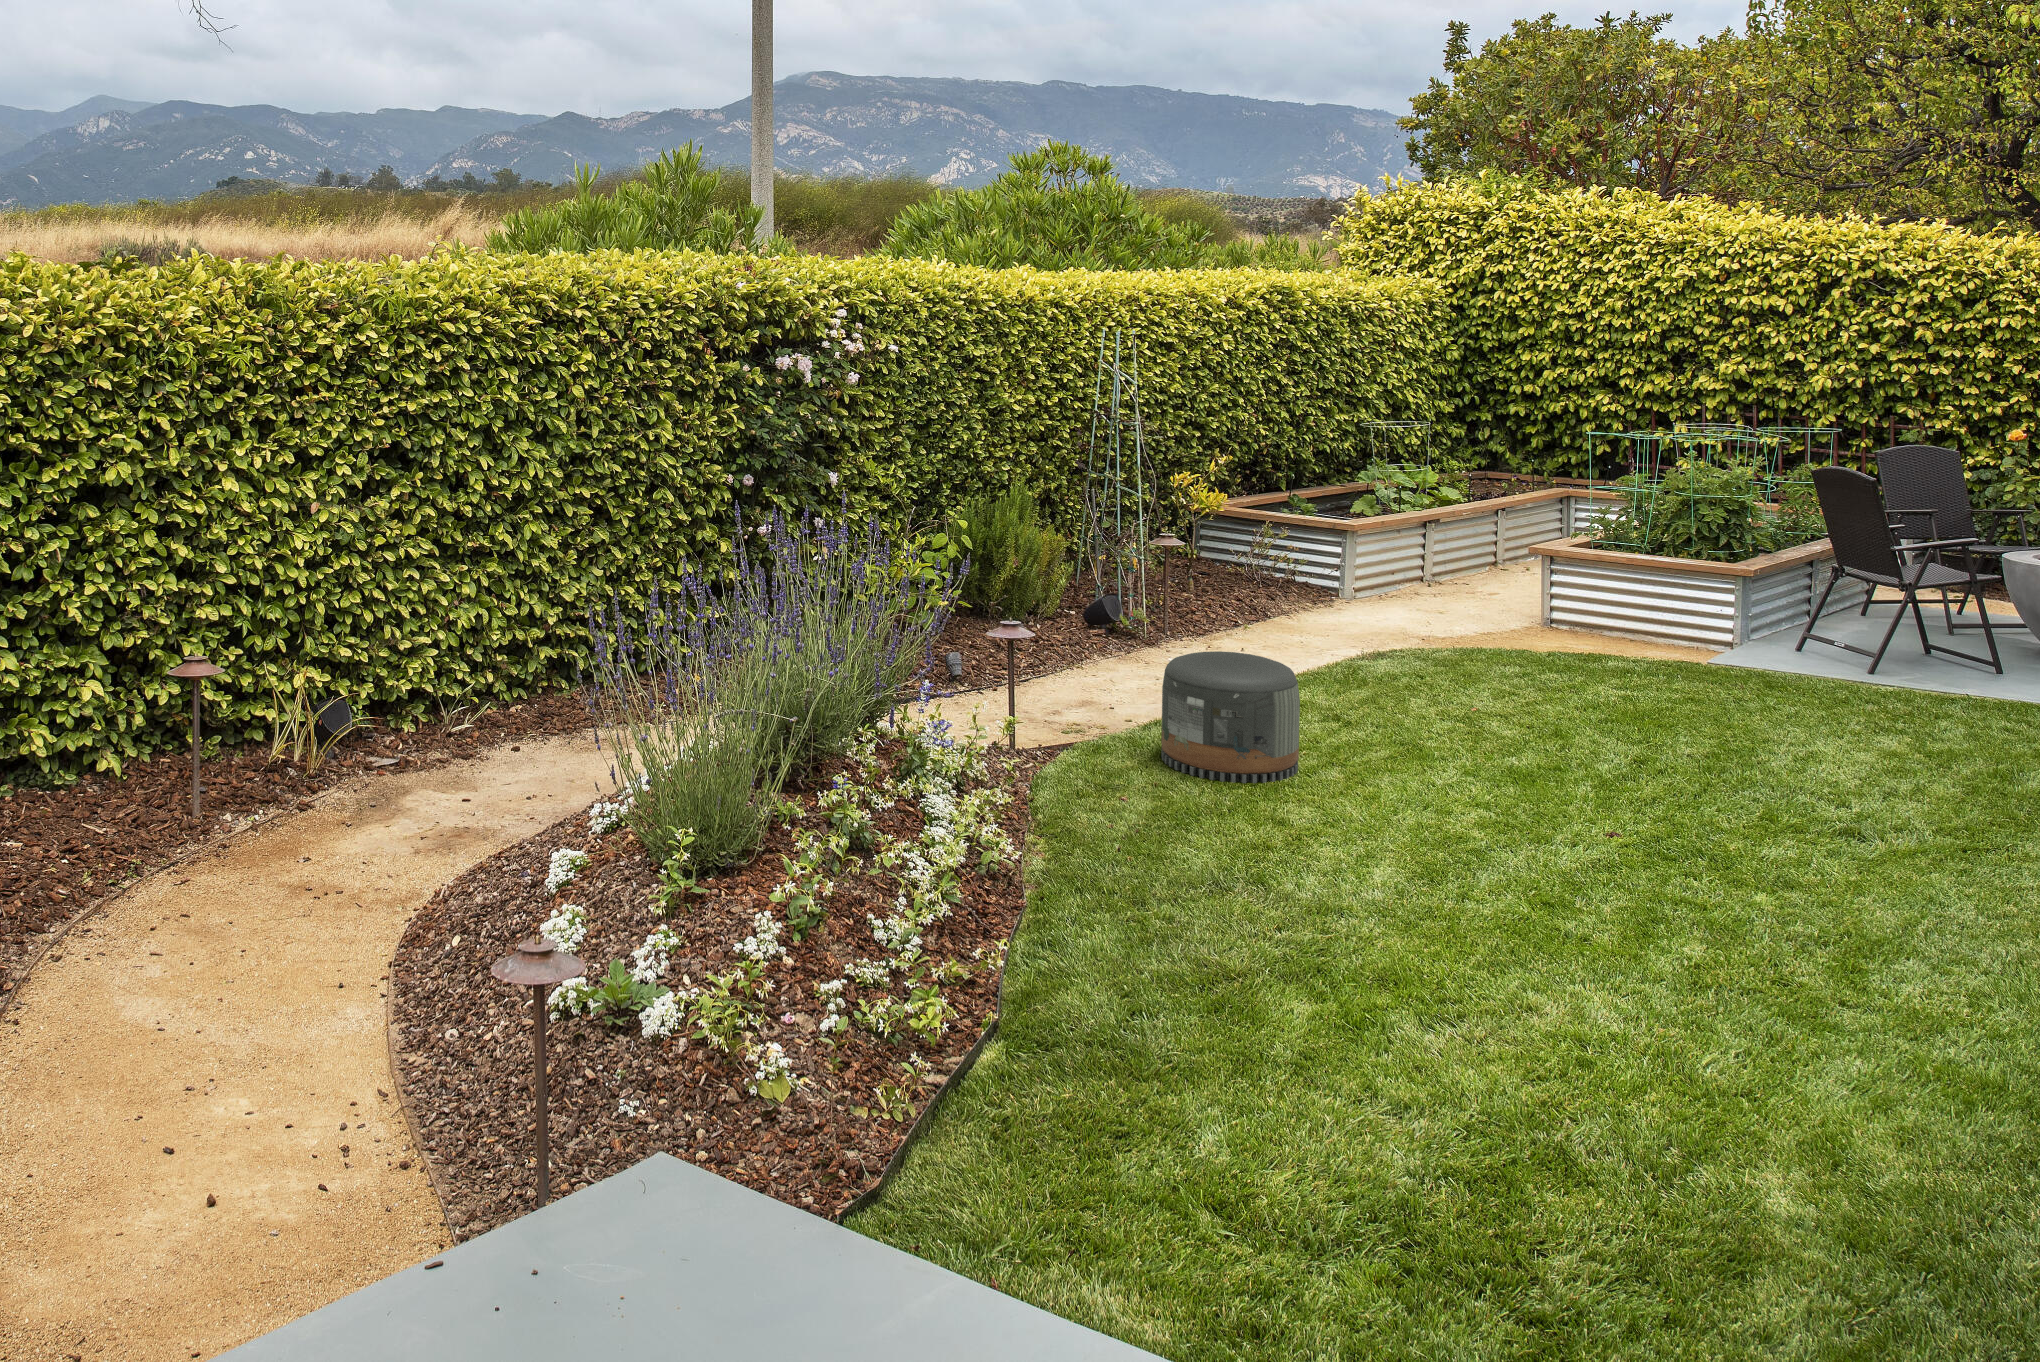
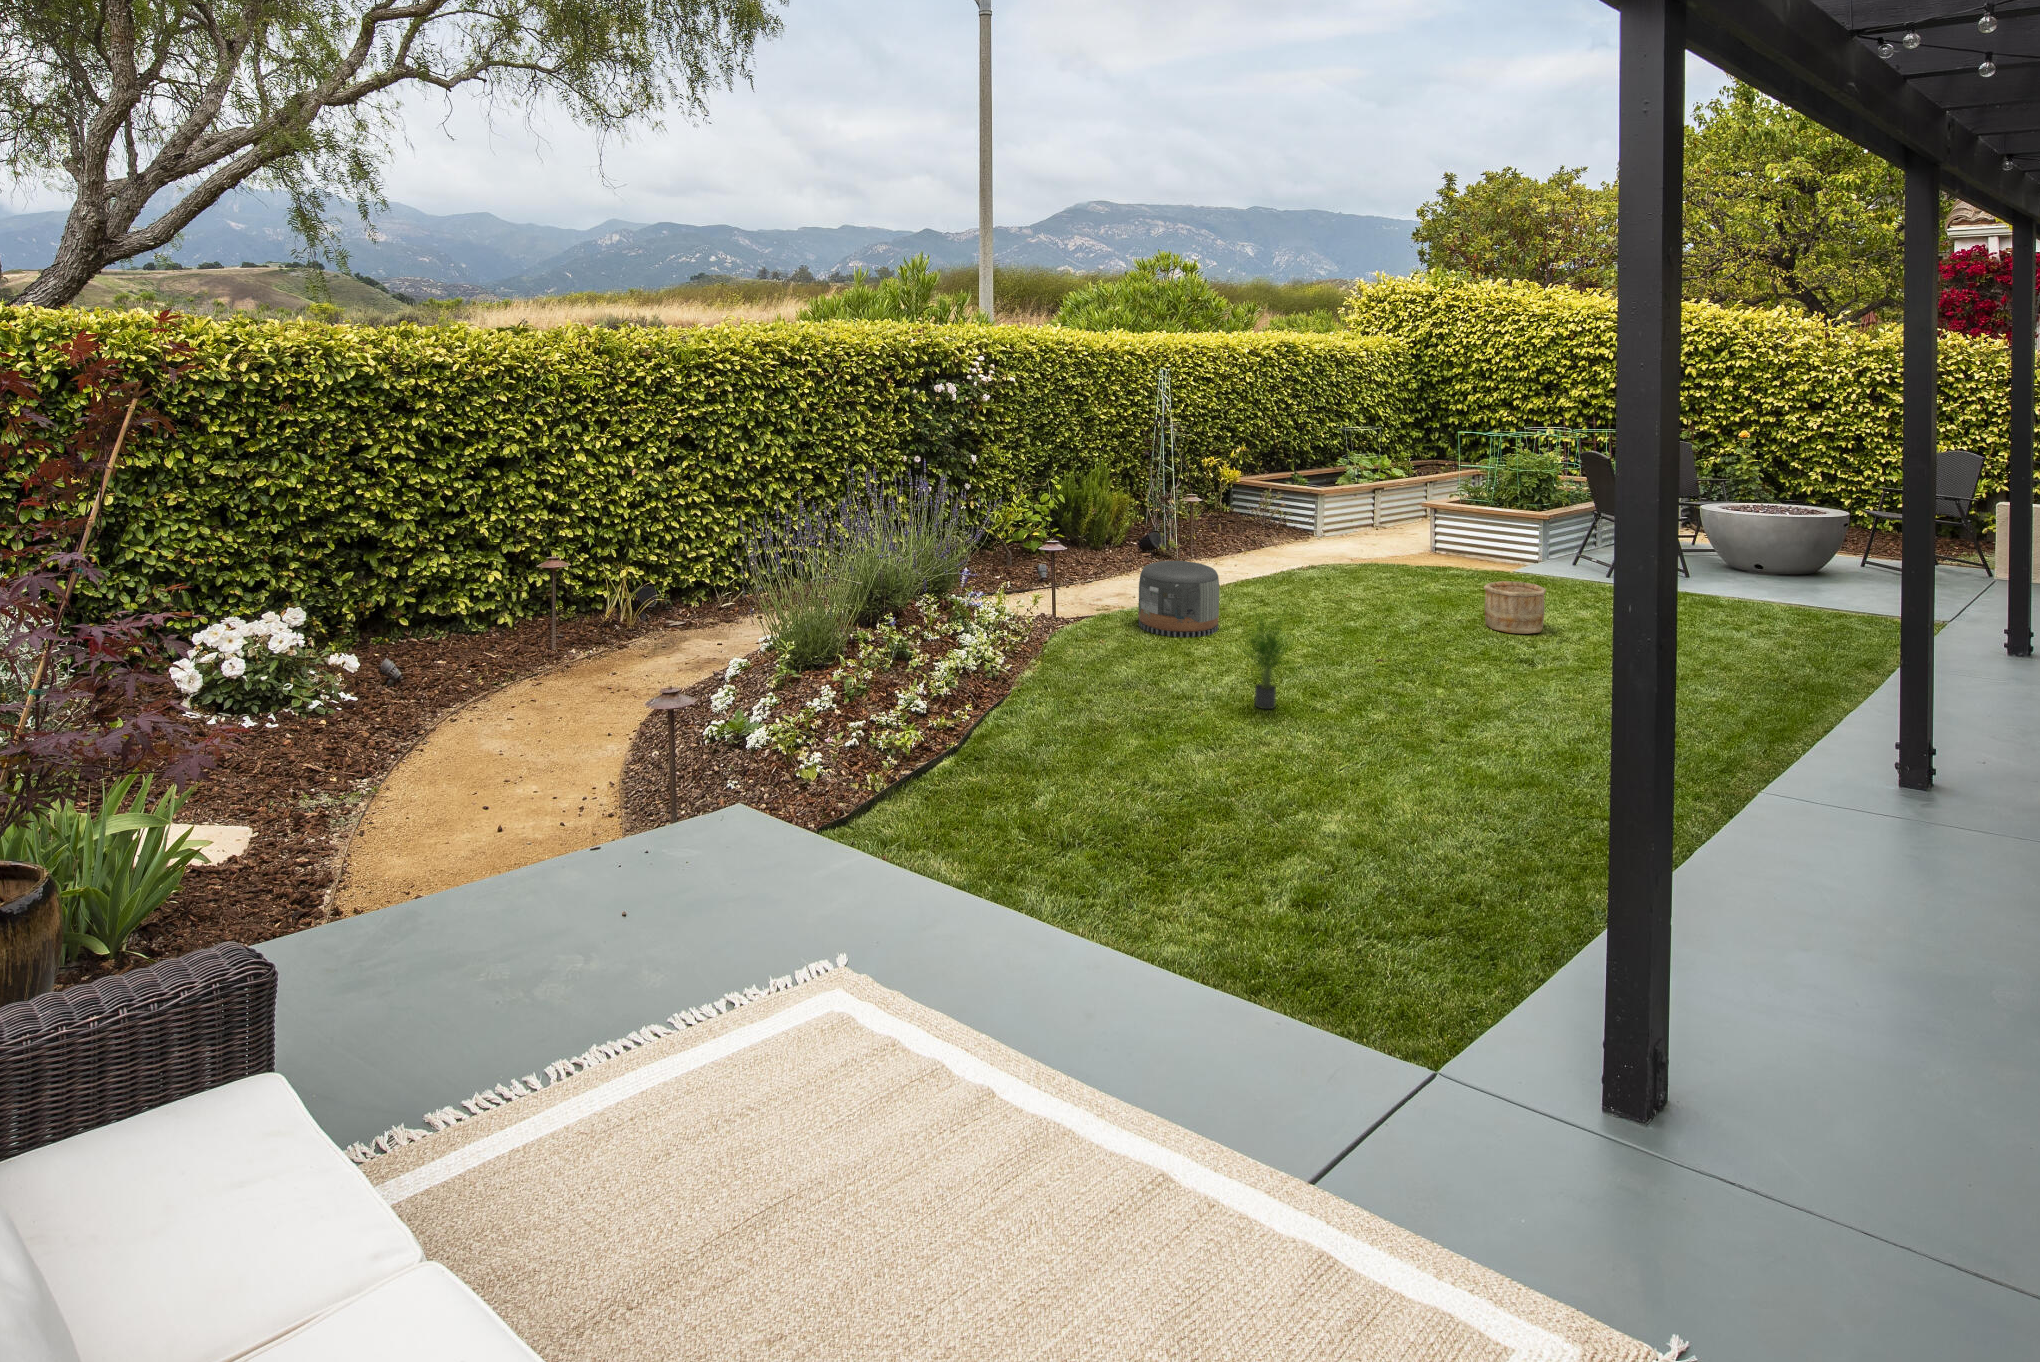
wooden bucket: none [1725,683,1832,772] -> present [1483,581,1546,634]
potted plant: none [1389,746,1523,923] -> present [1239,616,1290,709]

